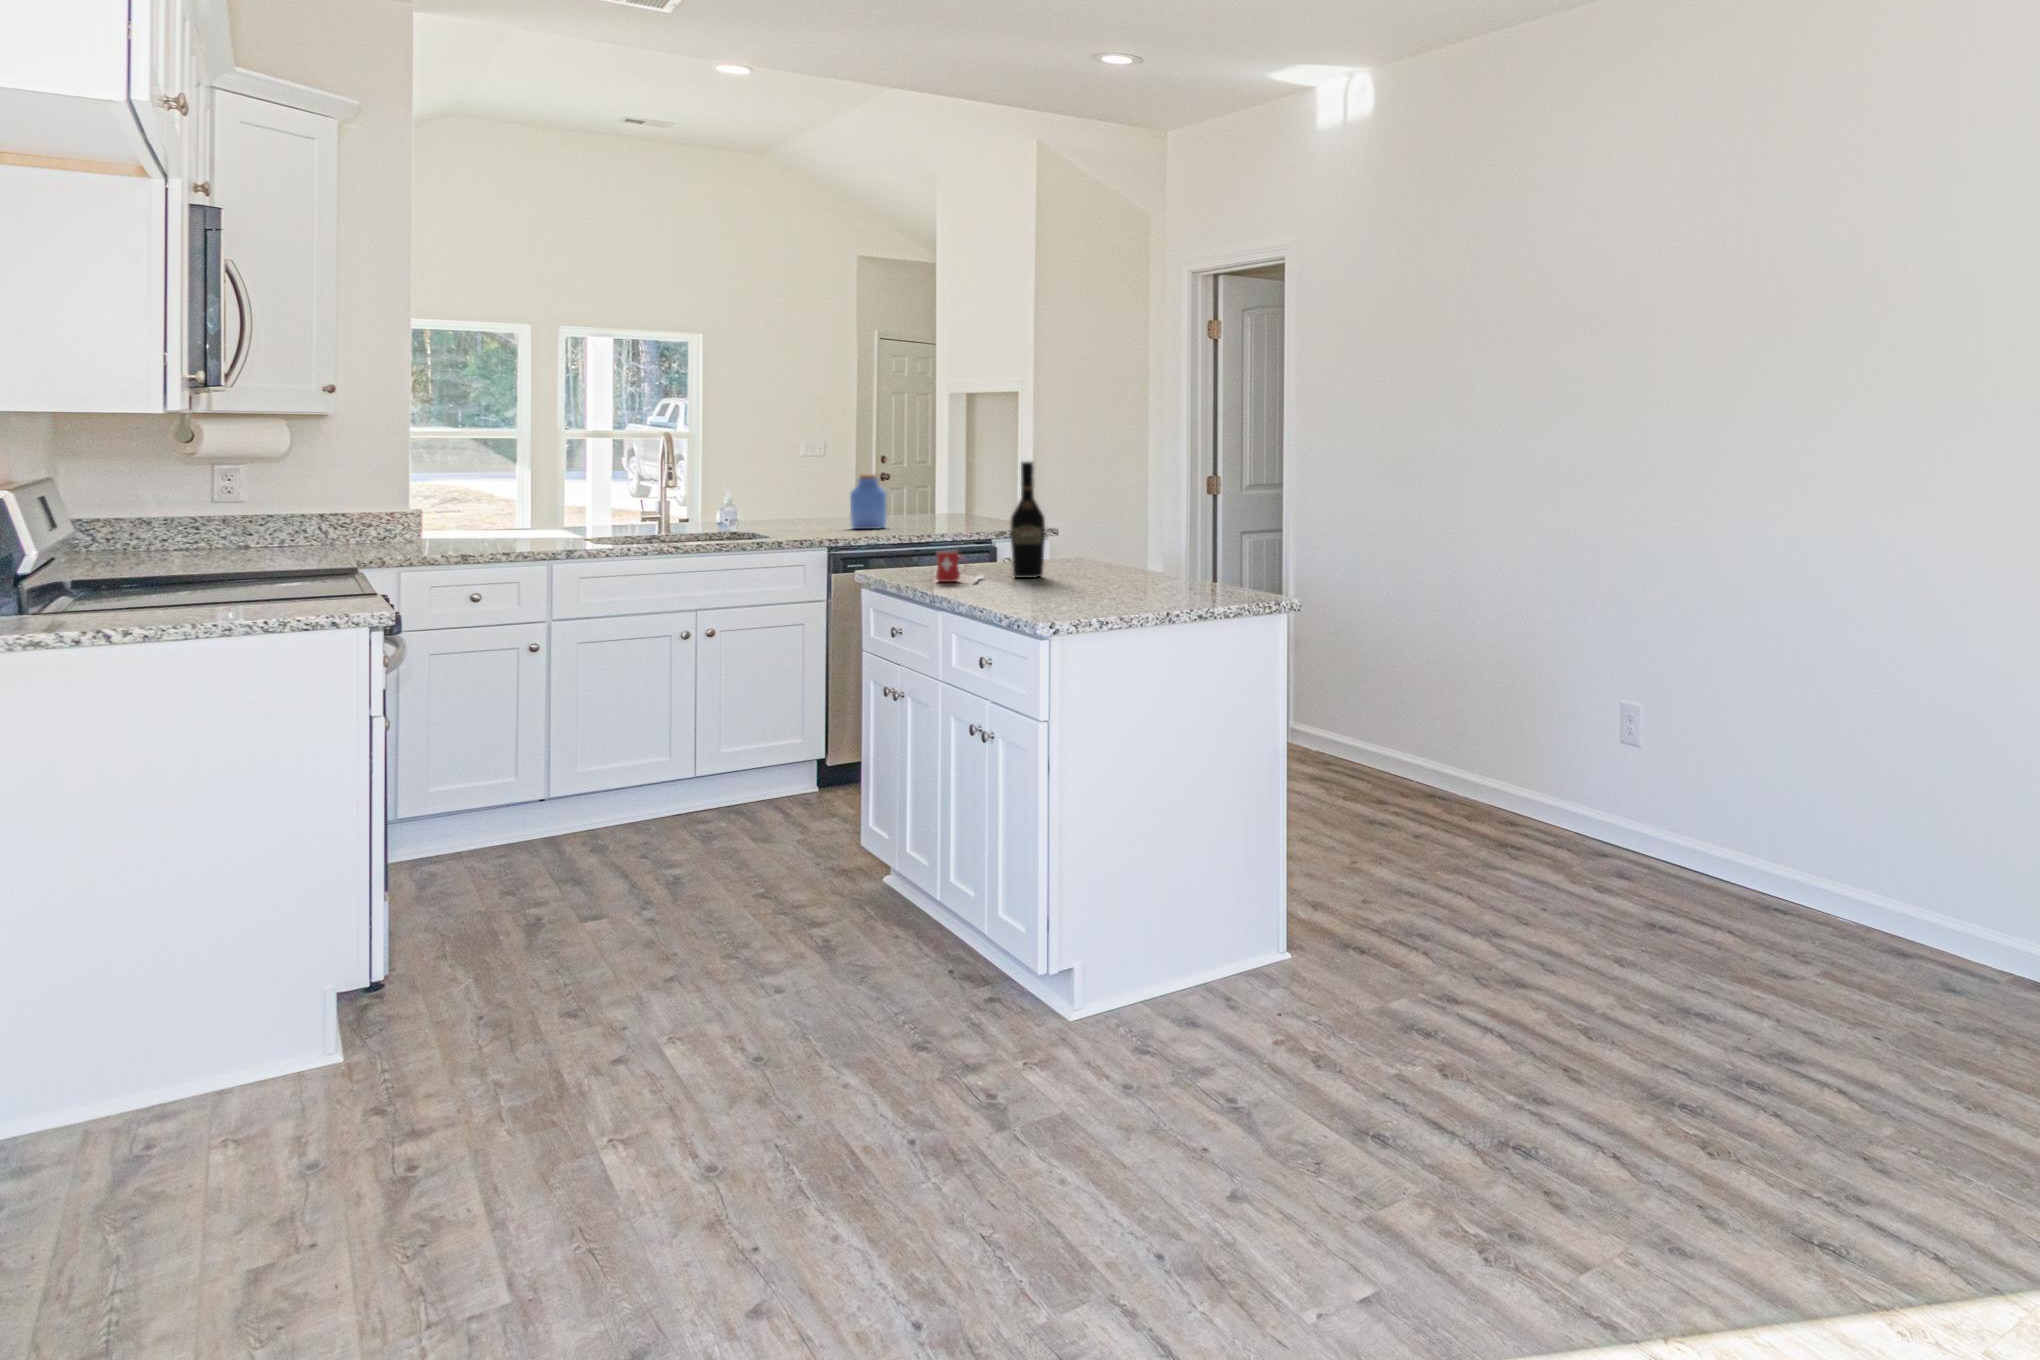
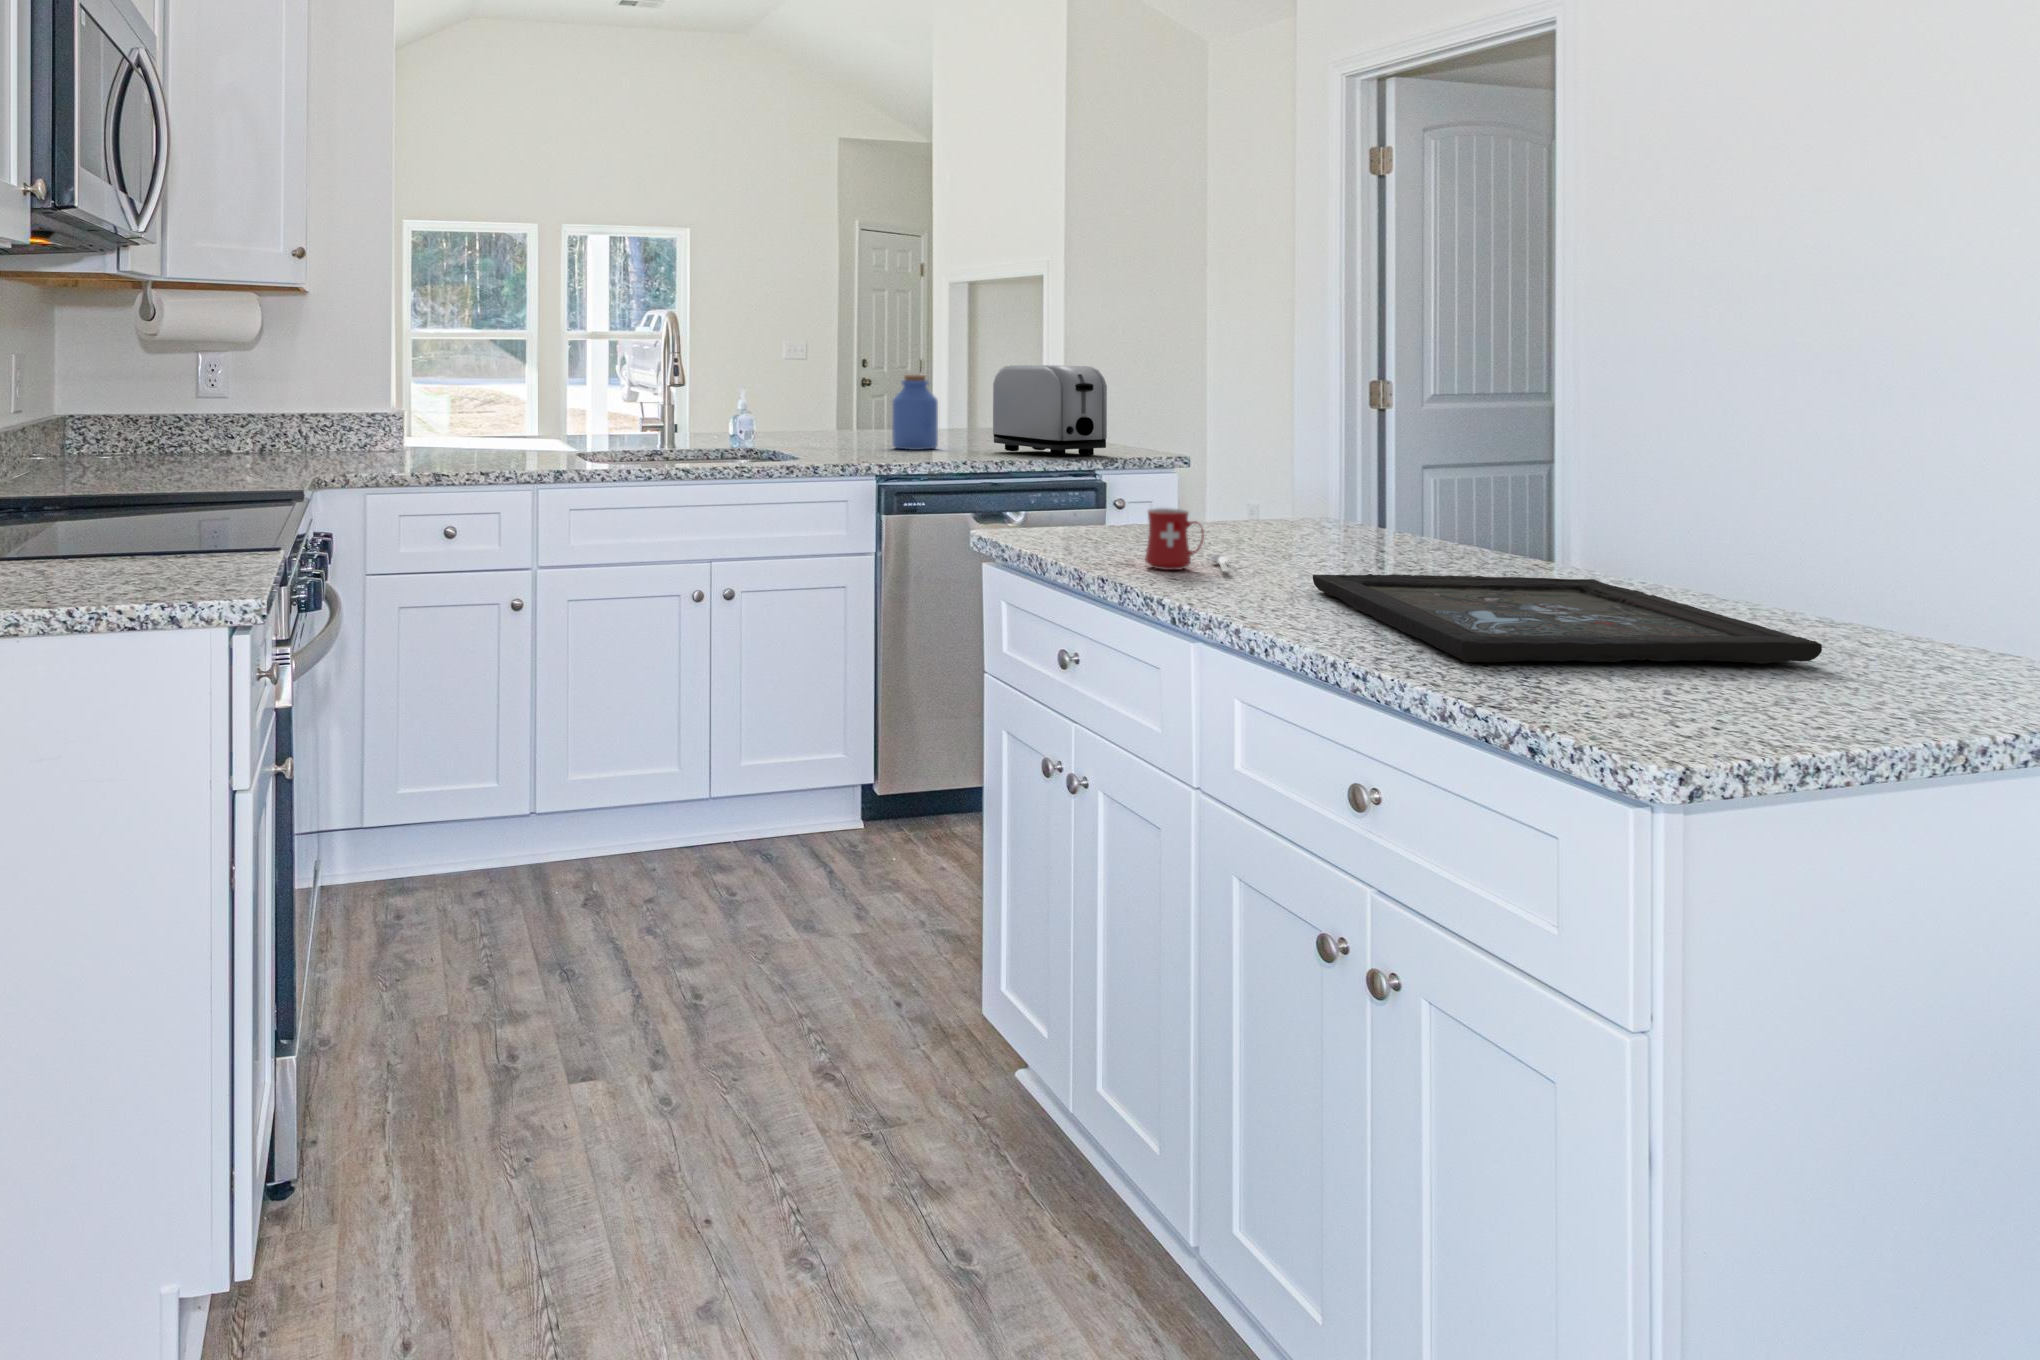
wine bottle: present [1010,462,1045,578] -> none [1272,343,1338,566]
toaster: none [925,467,1003,531] -> present [993,365,1107,457]
tray: none [1010,575,1182,605] -> present [1313,574,1822,664]

